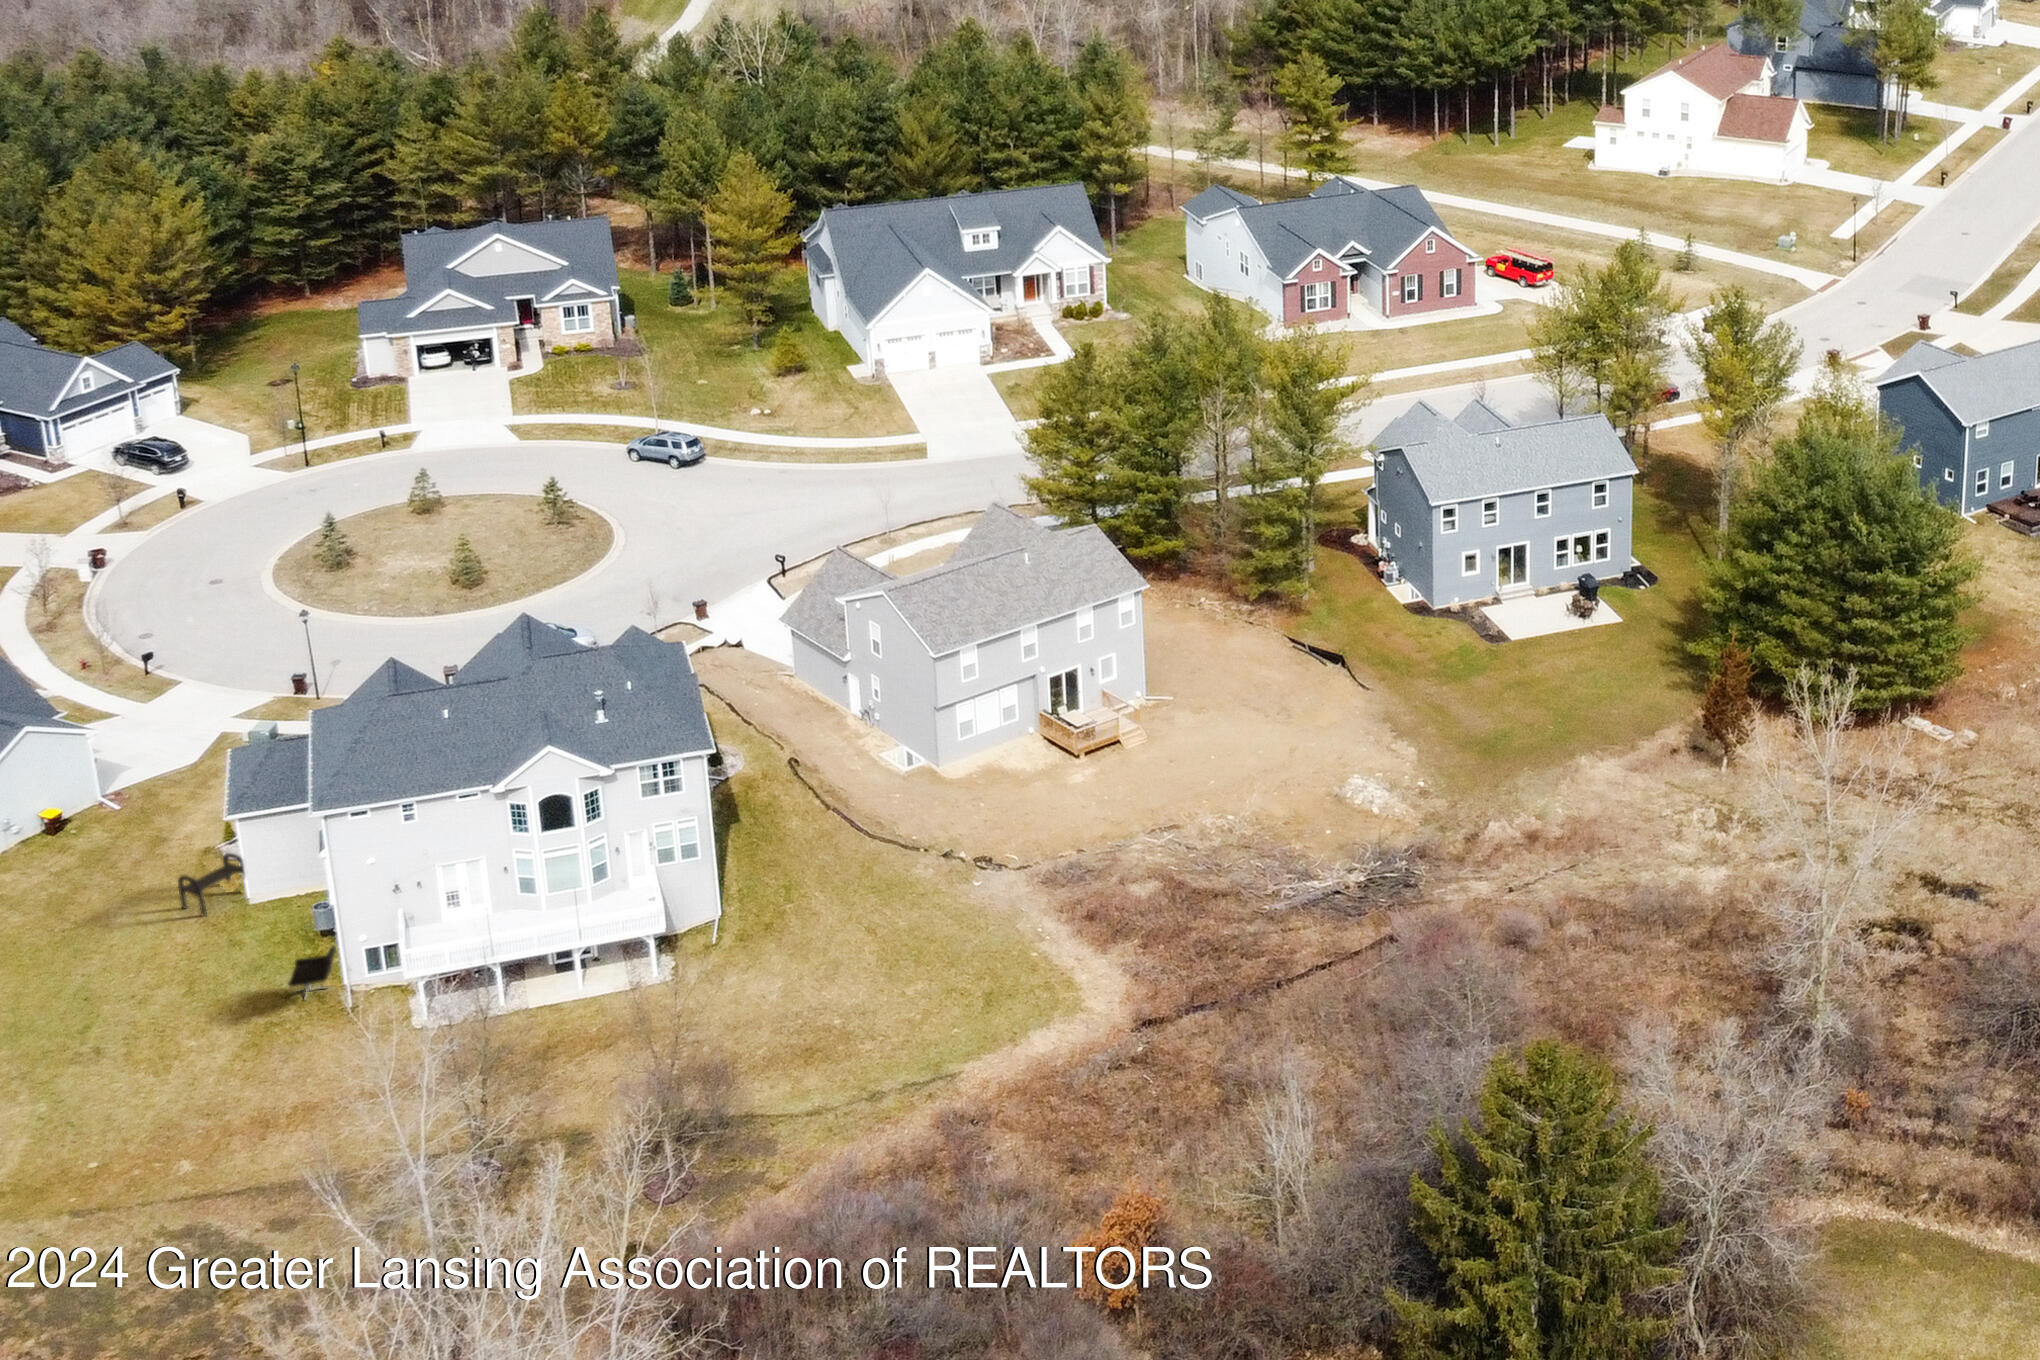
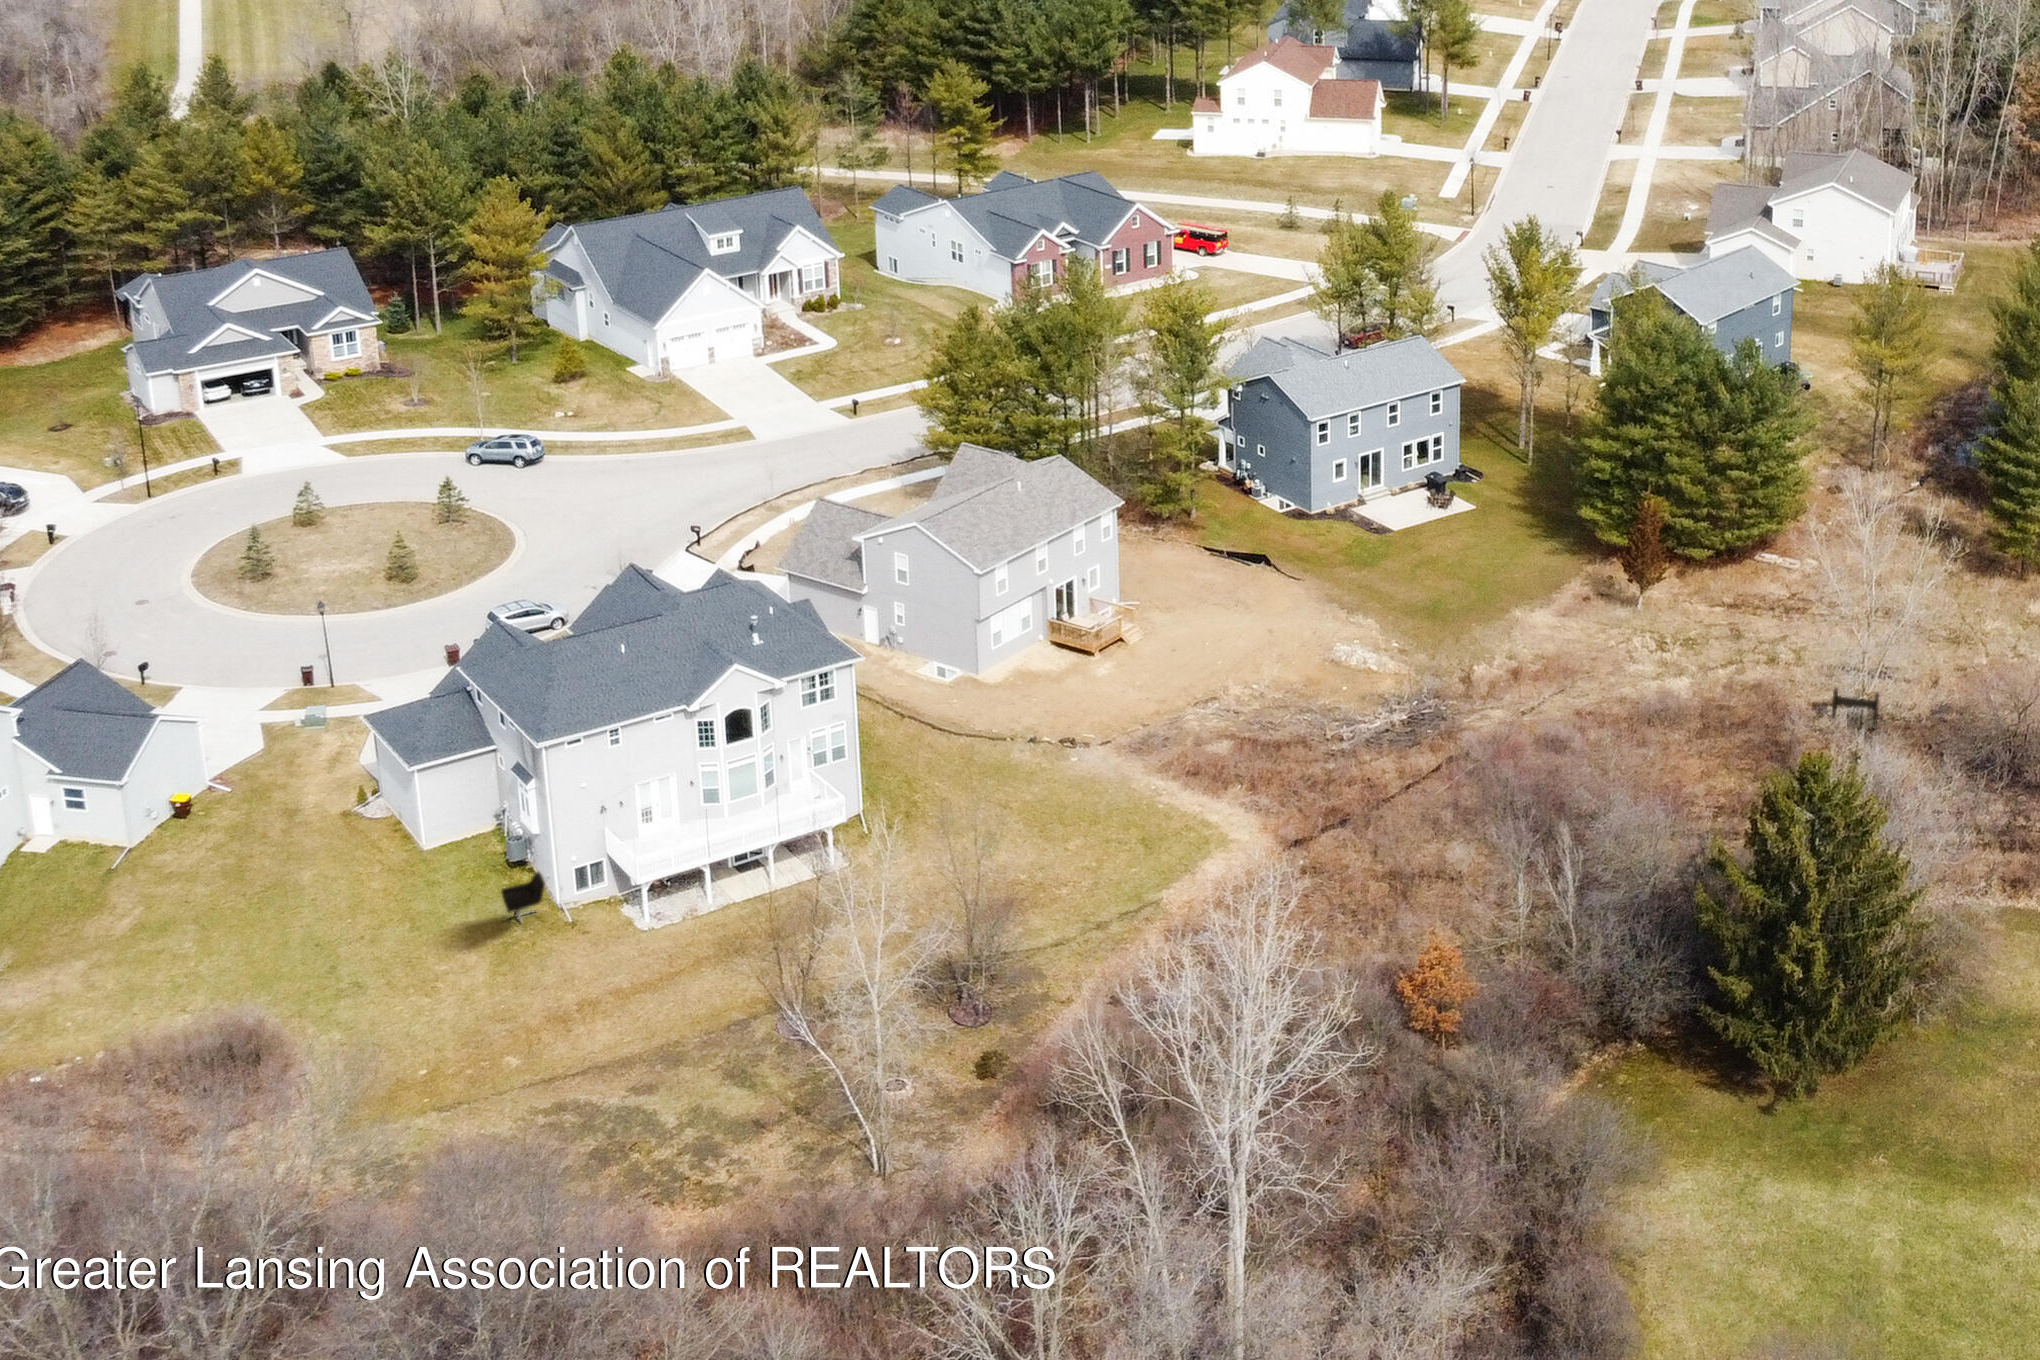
bench: present [178,853,245,915] -> present [1832,688,1879,729]

